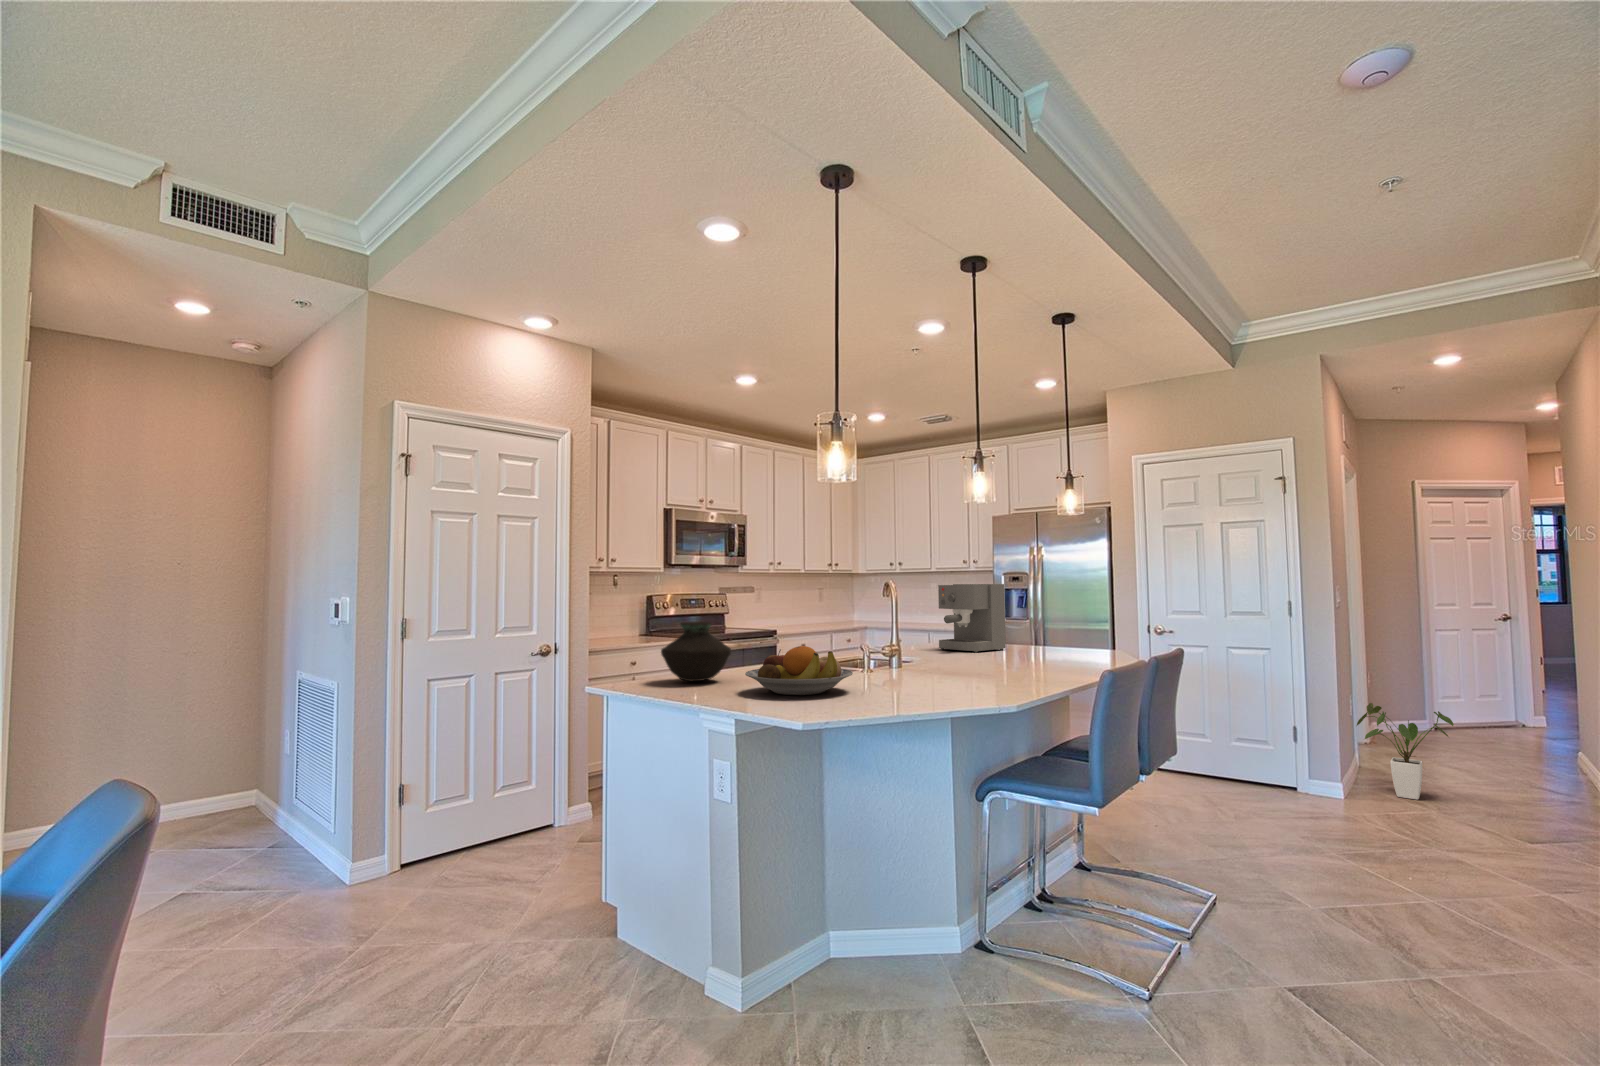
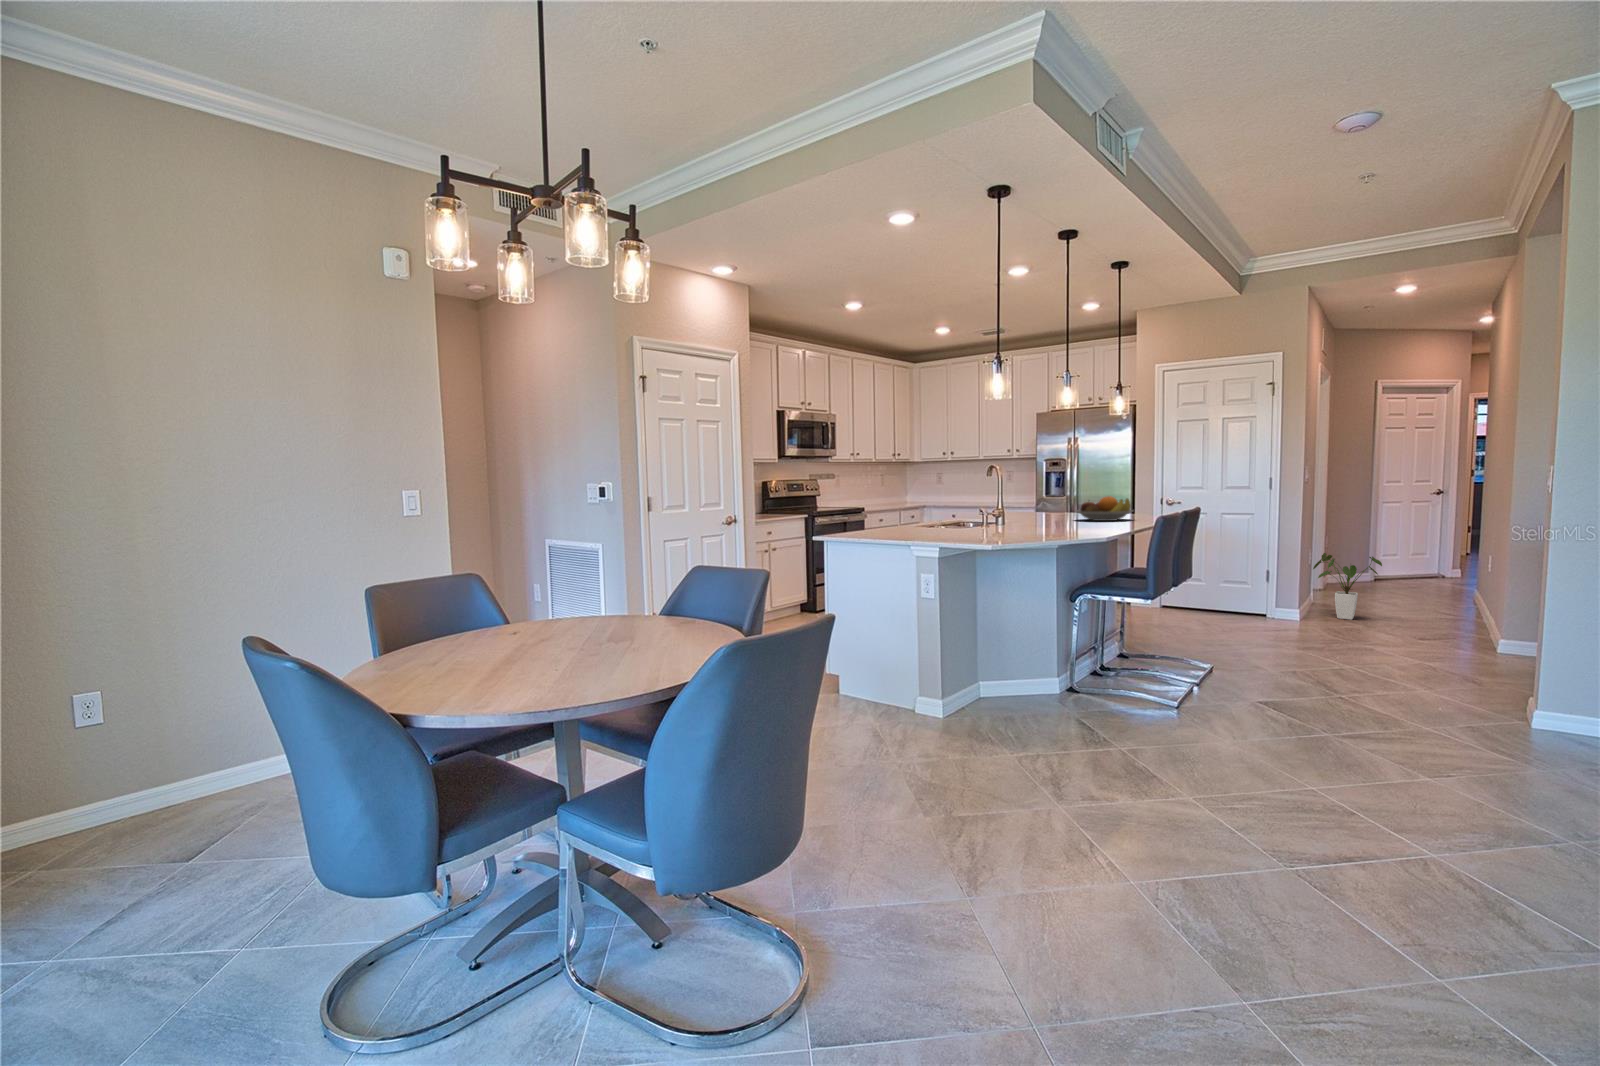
coffee maker: present [938,584,1006,653] -> none [1013,467,1064,518]
vase: present [661,622,731,681] -> none [857,494,904,533]
fruit bowl: present [745,646,853,695] -> present [1075,496,1133,521]

